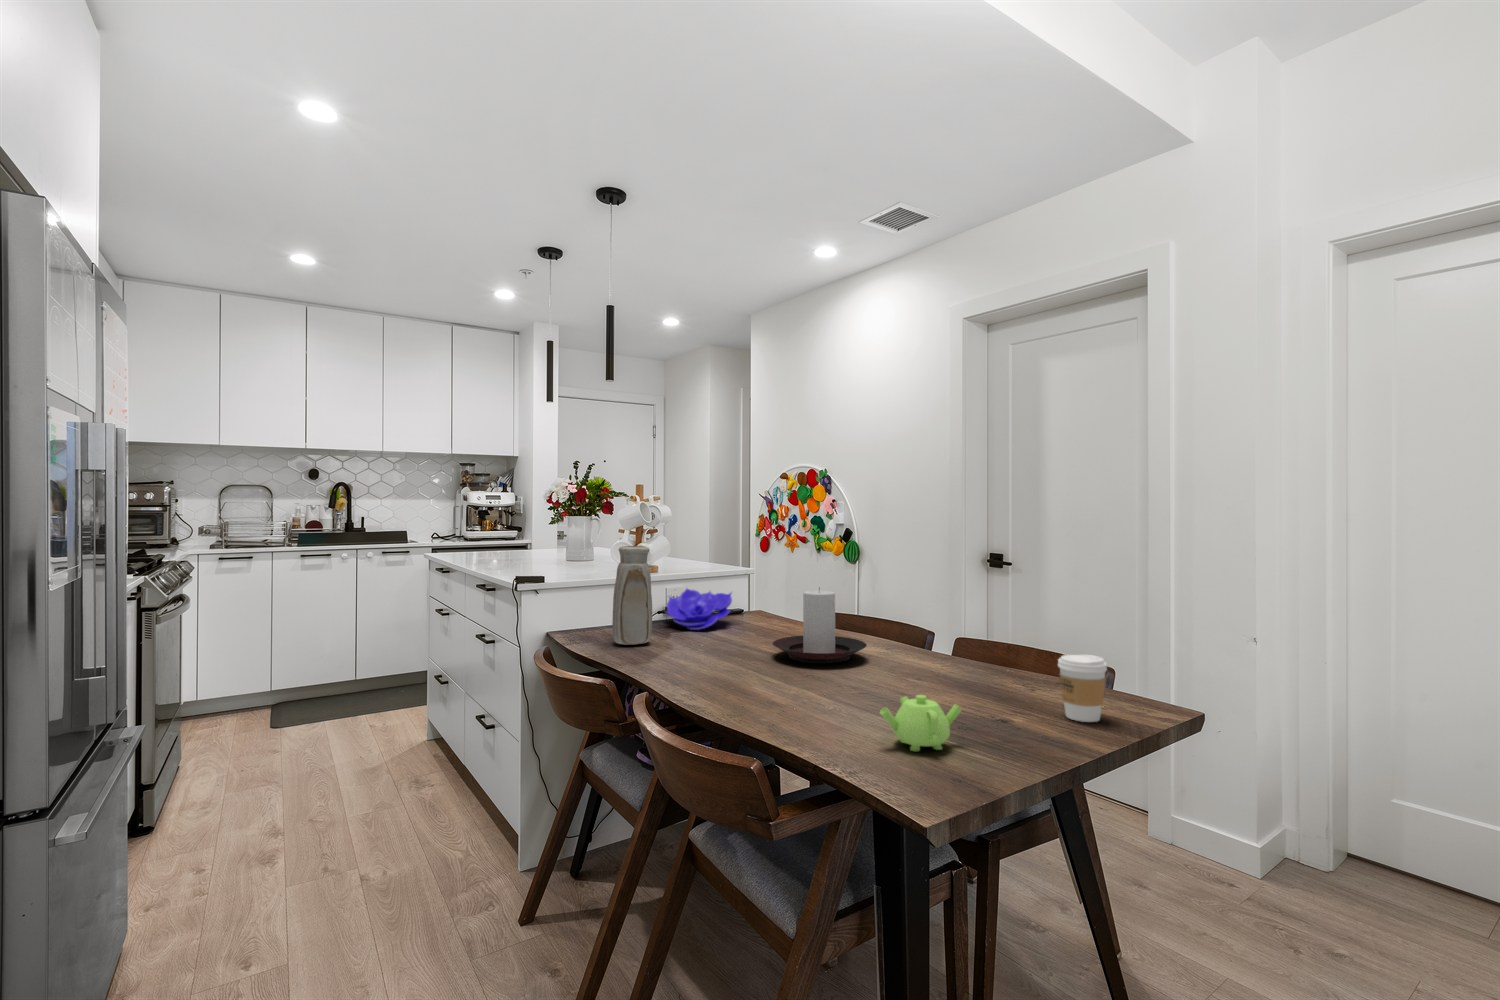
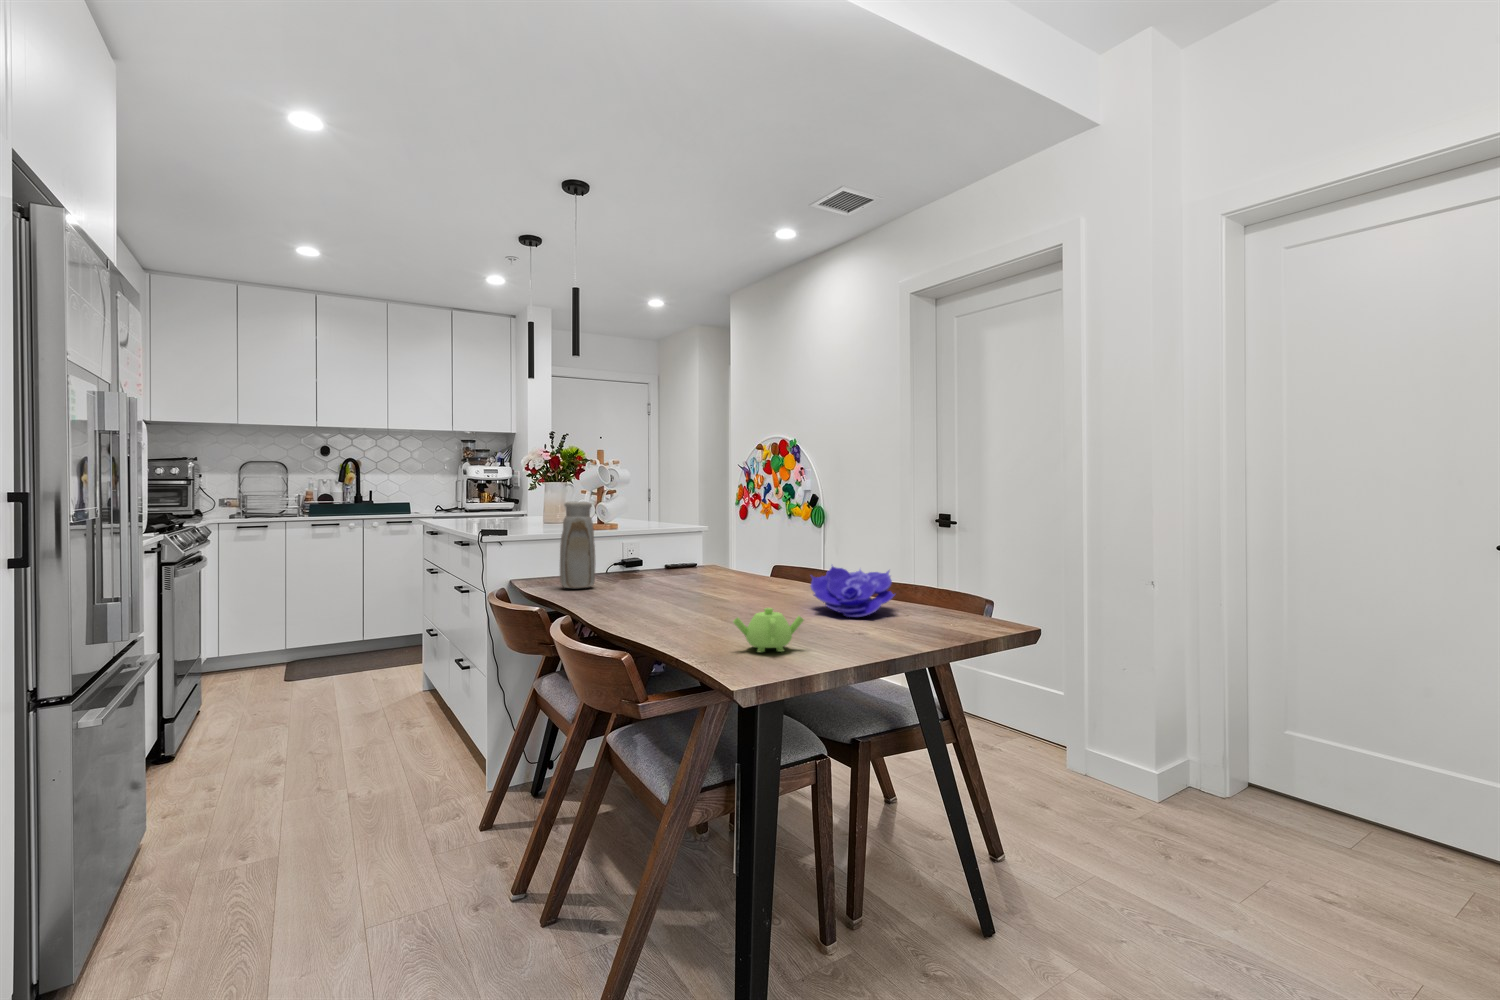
candle holder: present [773,588,867,663] -> none [694,535,778,600]
decorative bowl: present [666,589,732,630] -> present [810,566,895,617]
coffee cup: present [1058,655,1107,722] -> none [907,581,946,637]

